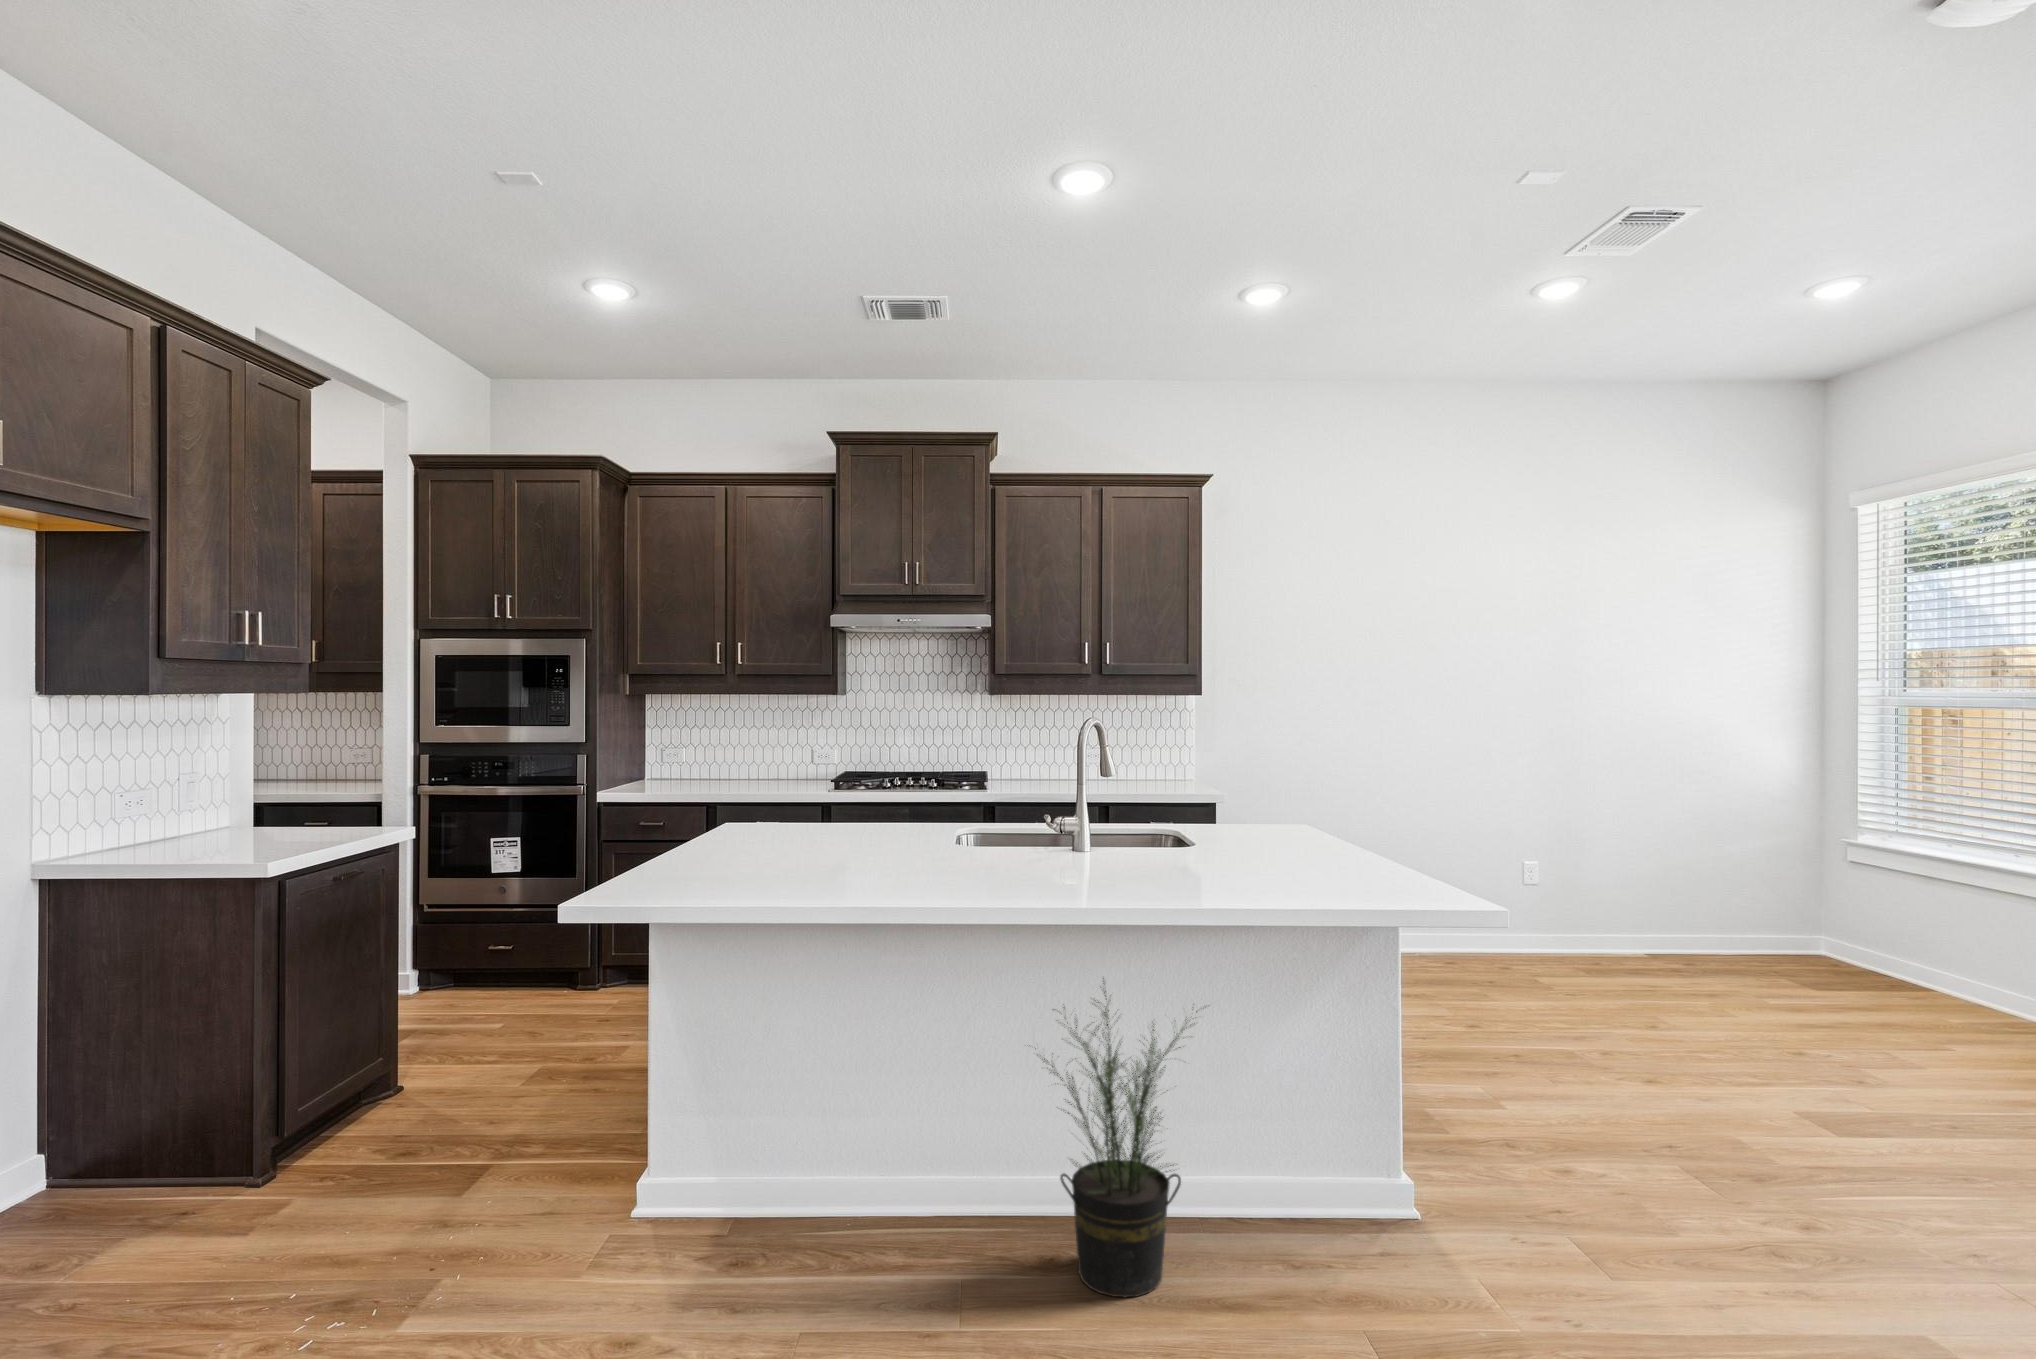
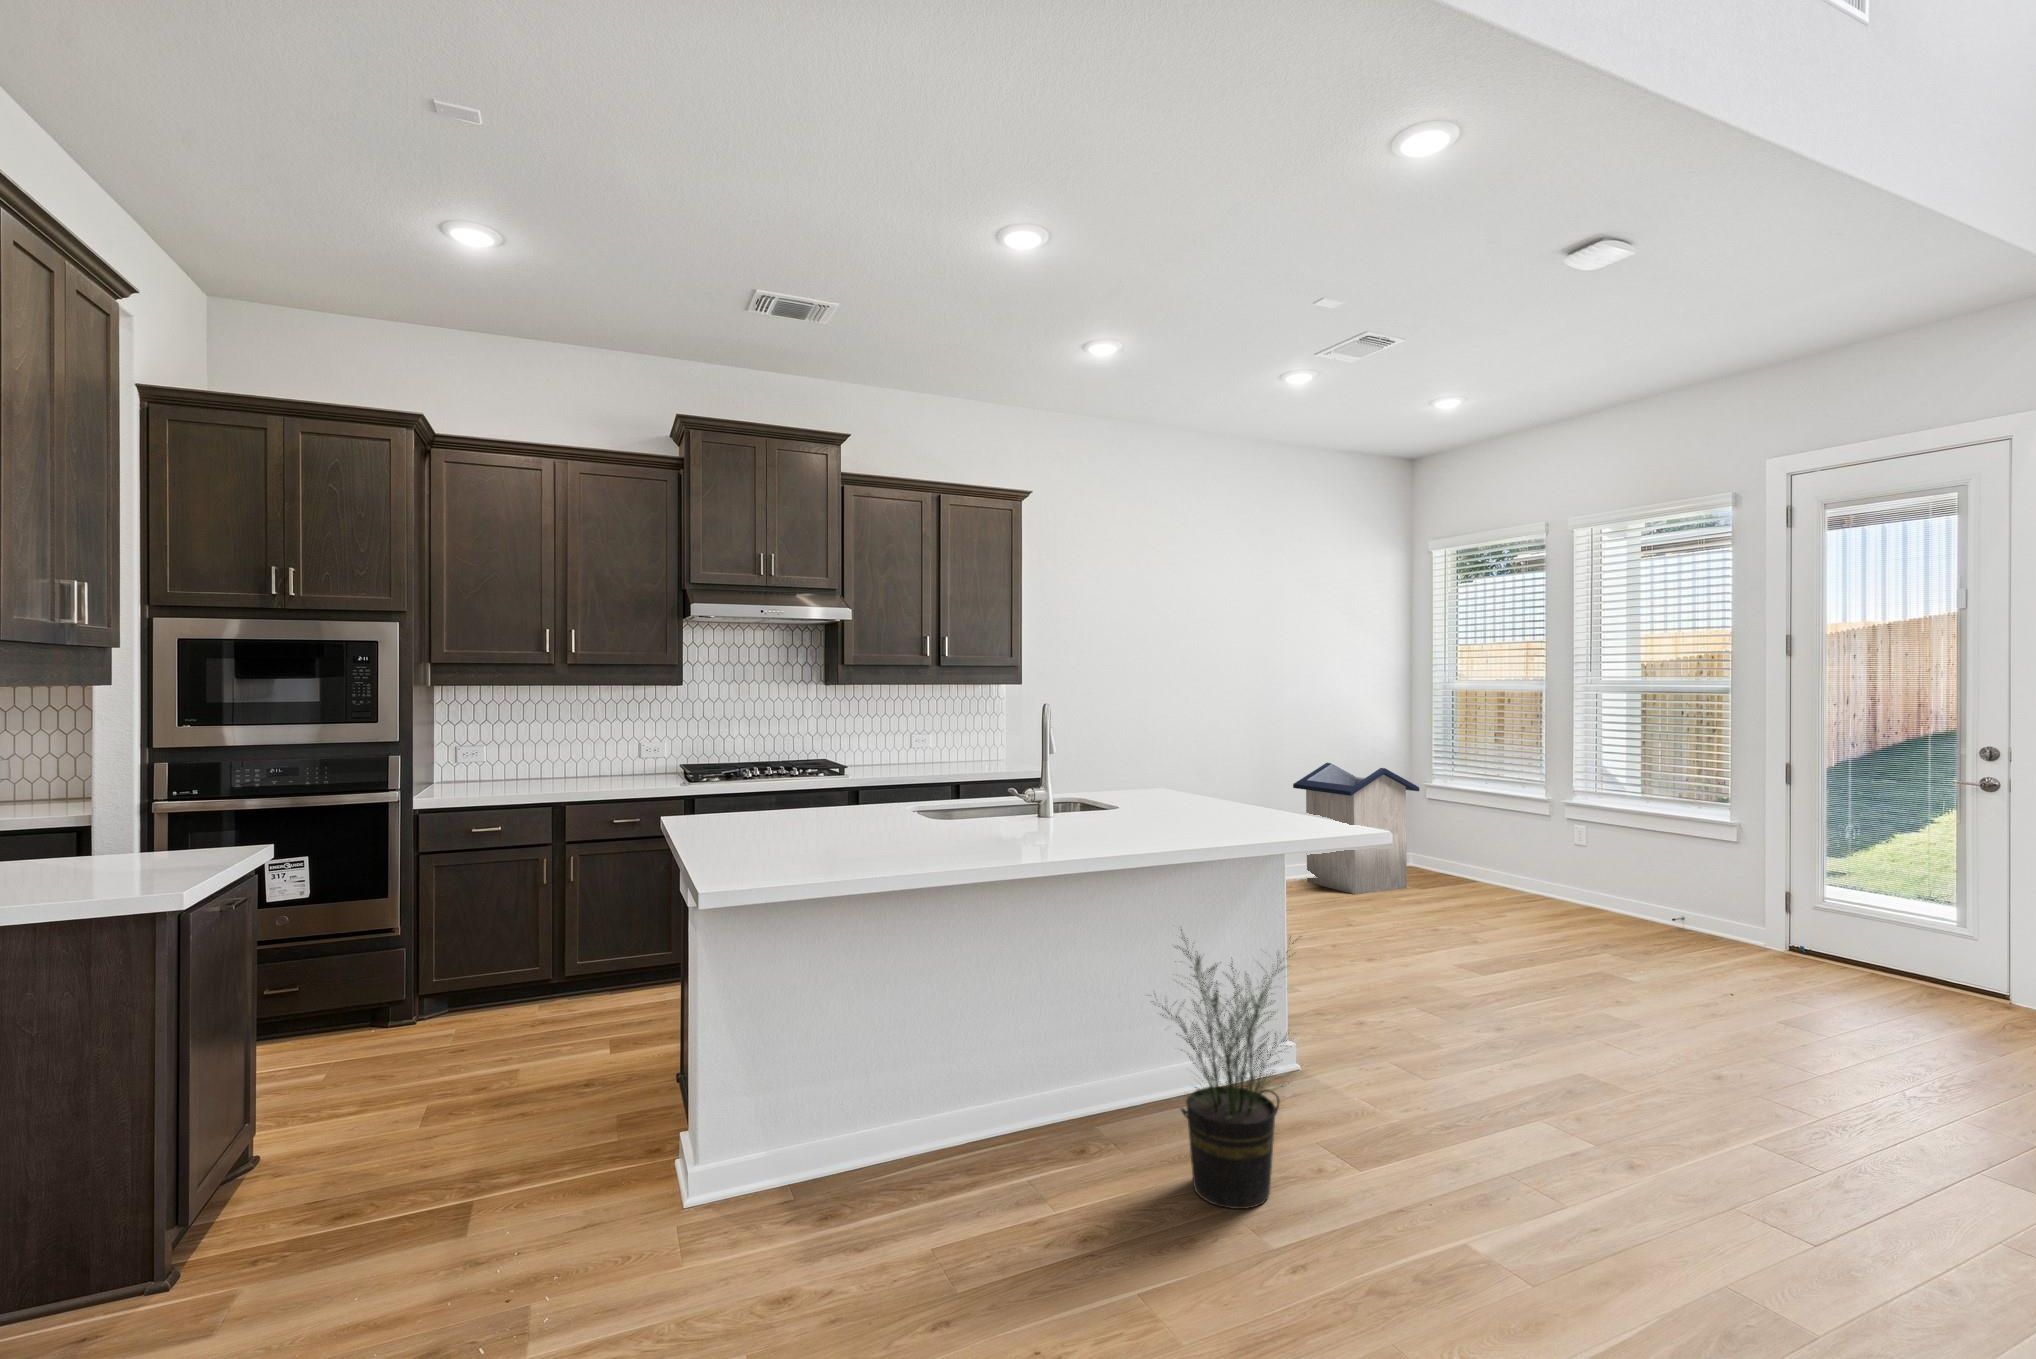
trash can: none [1607,800,1795,979] -> present [1293,763,1419,894]

